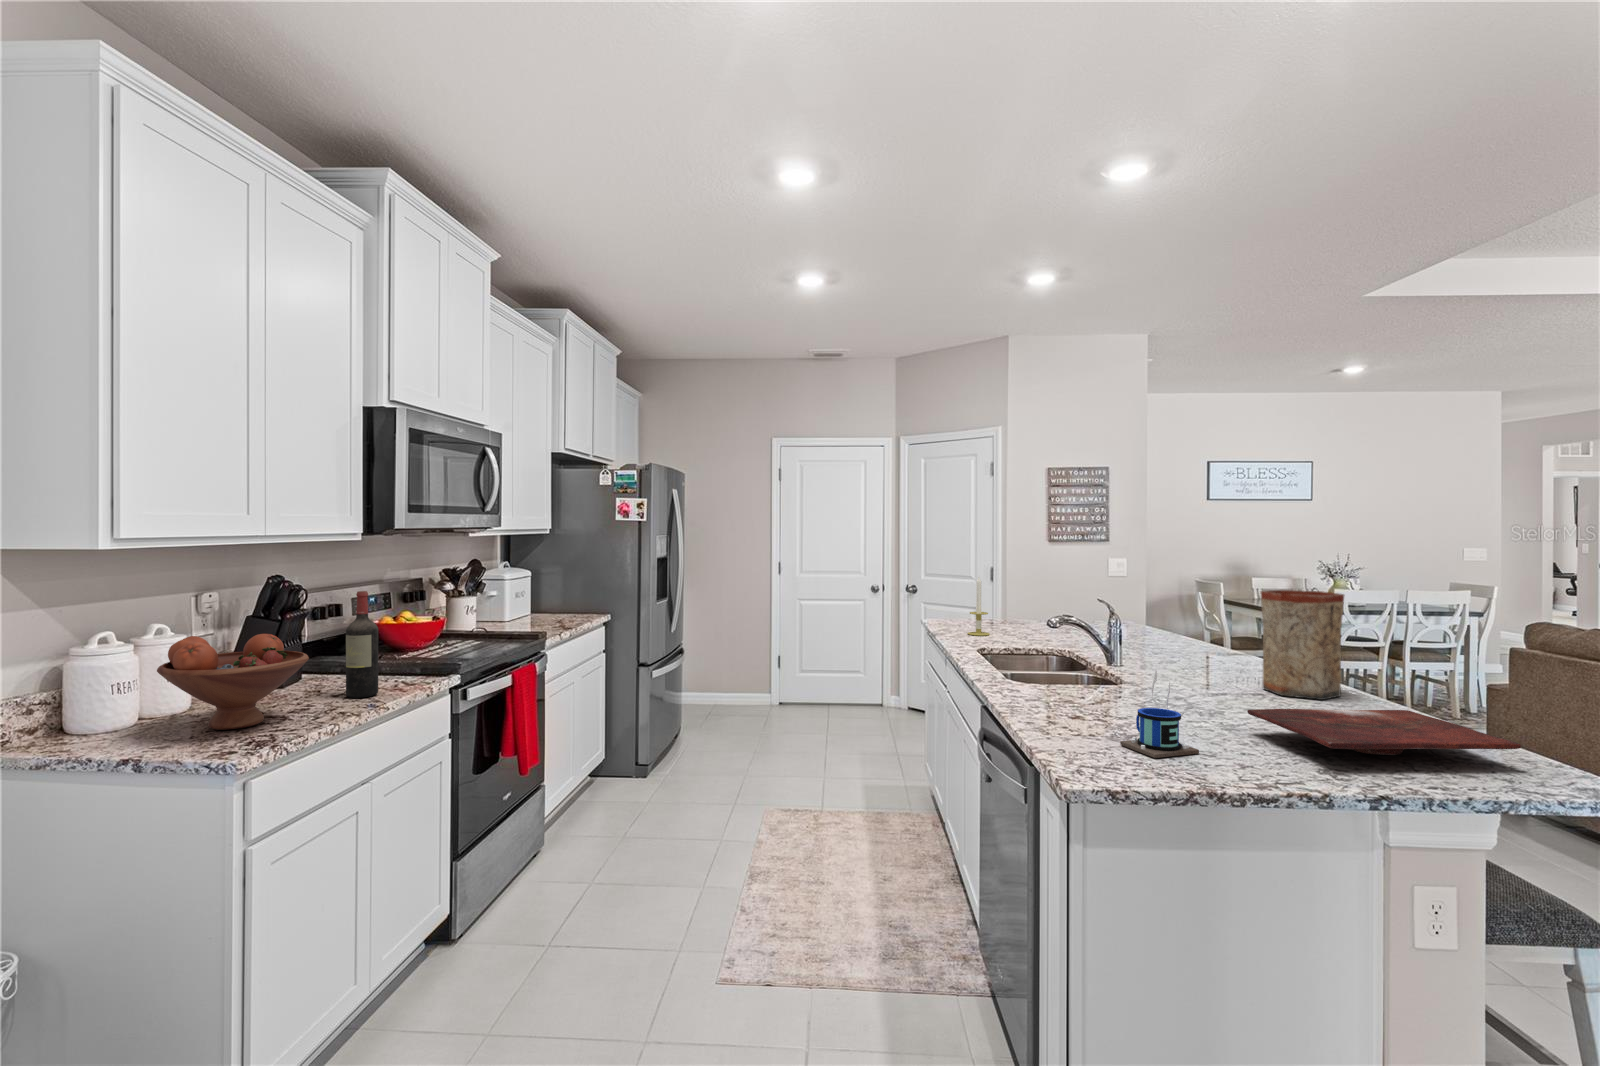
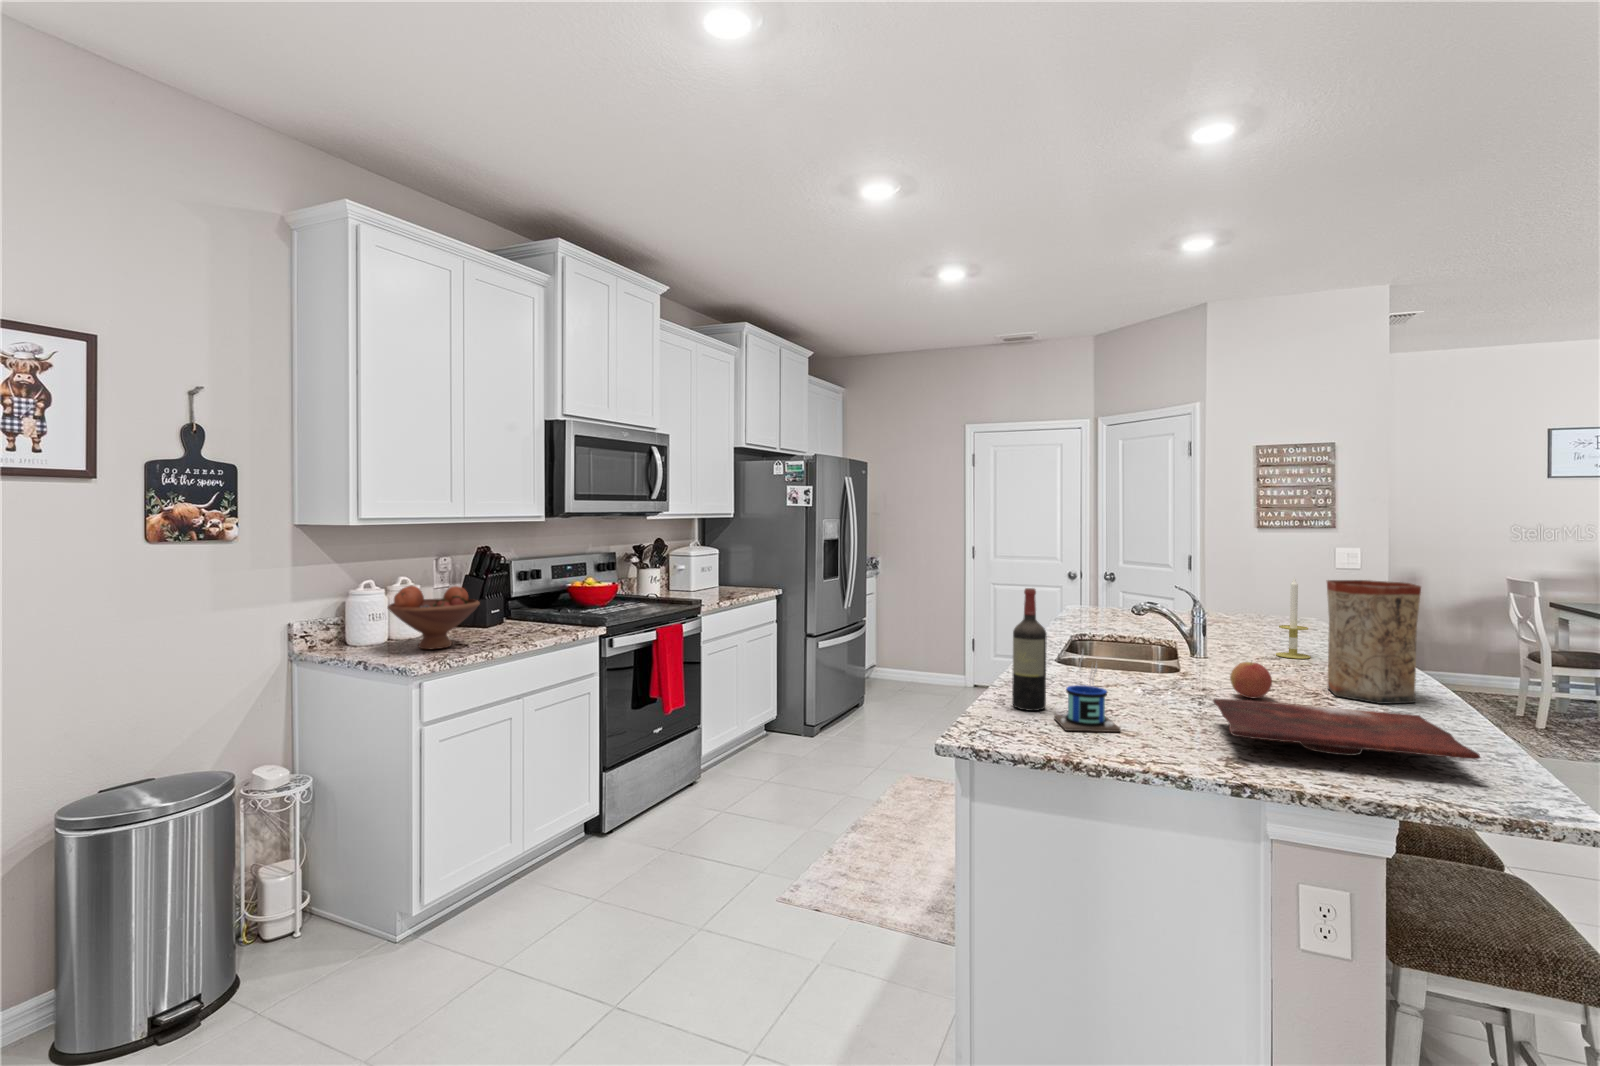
candle: present [968,577,990,636] -> present [1276,578,1310,659]
wine bottle: present [346,591,378,698] -> present [1012,588,1047,711]
apple: none [1208,668,1247,704] -> present [1230,662,1272,698]

